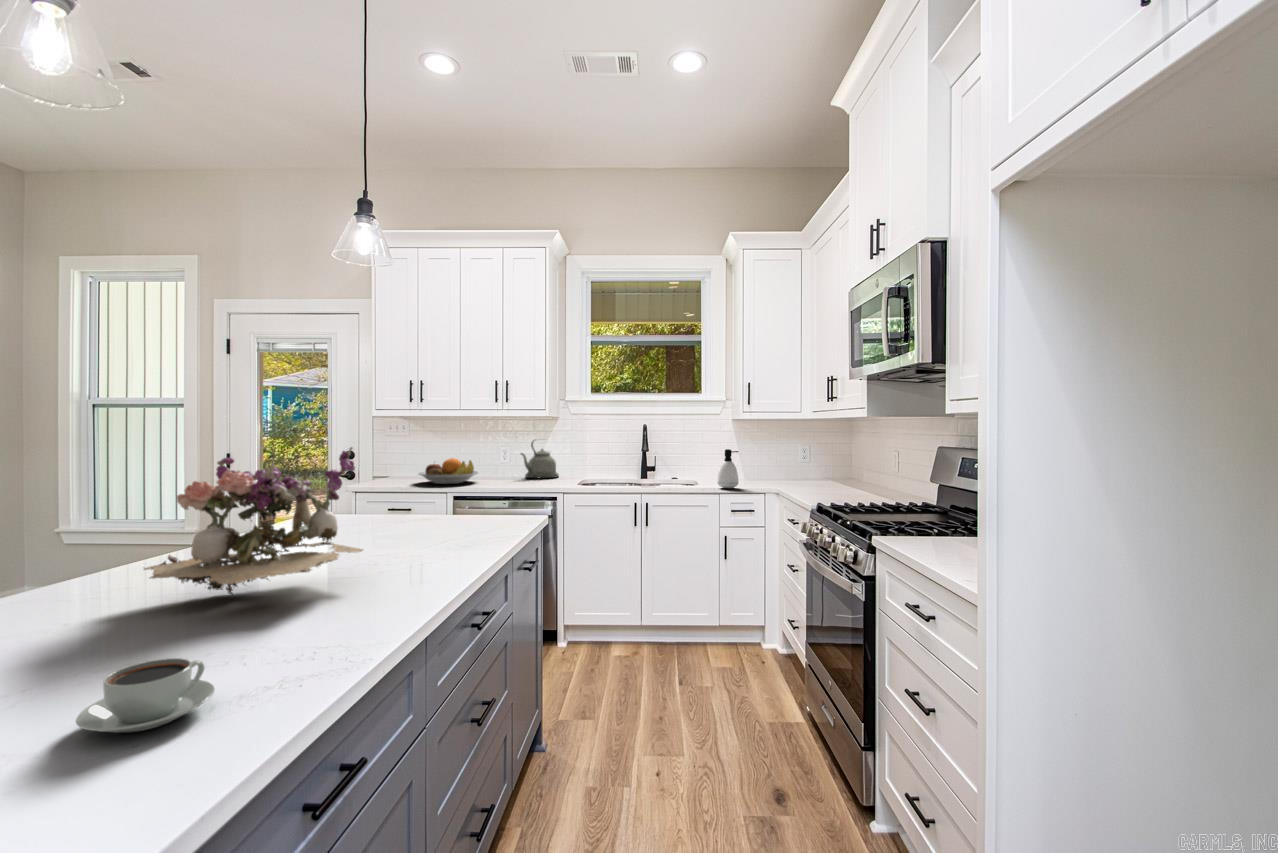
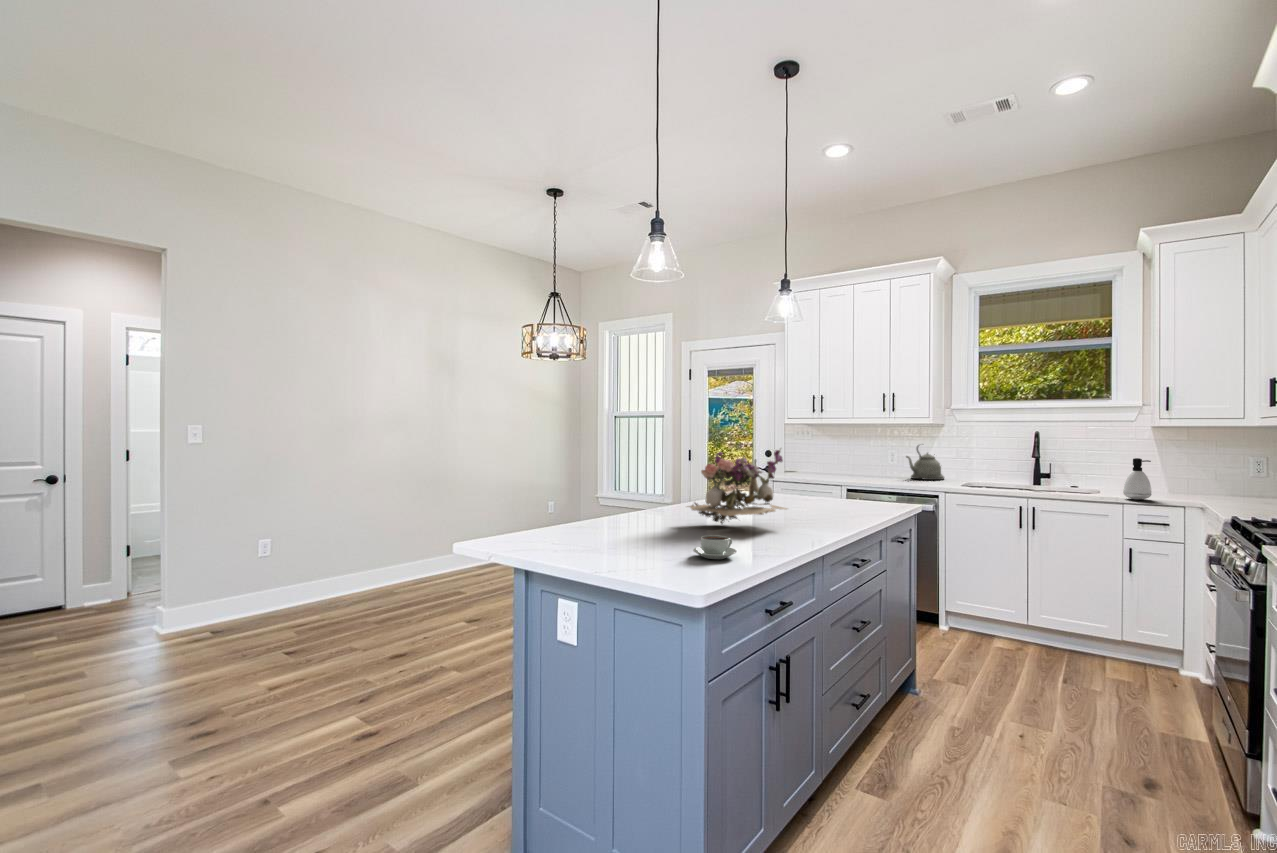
fruit bowl: present [418,458,478,484] -> none [816,459,867,480]

